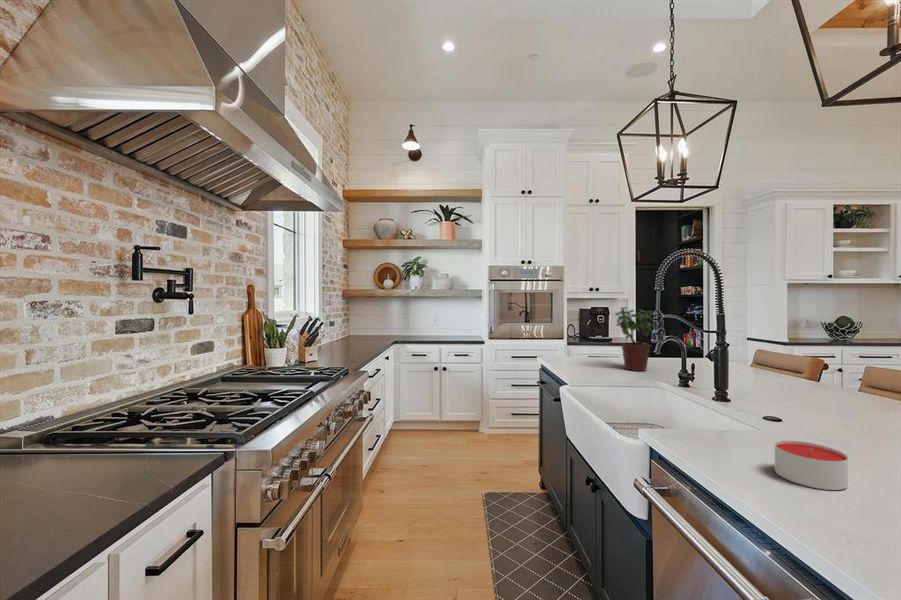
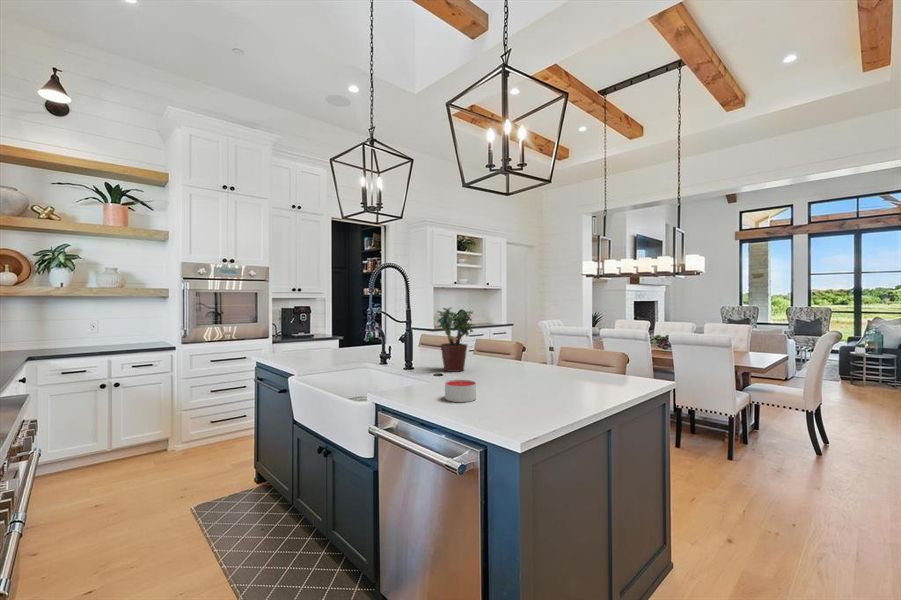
potted plant: present [615,307,654,371] -> present [438,307,473,372]

